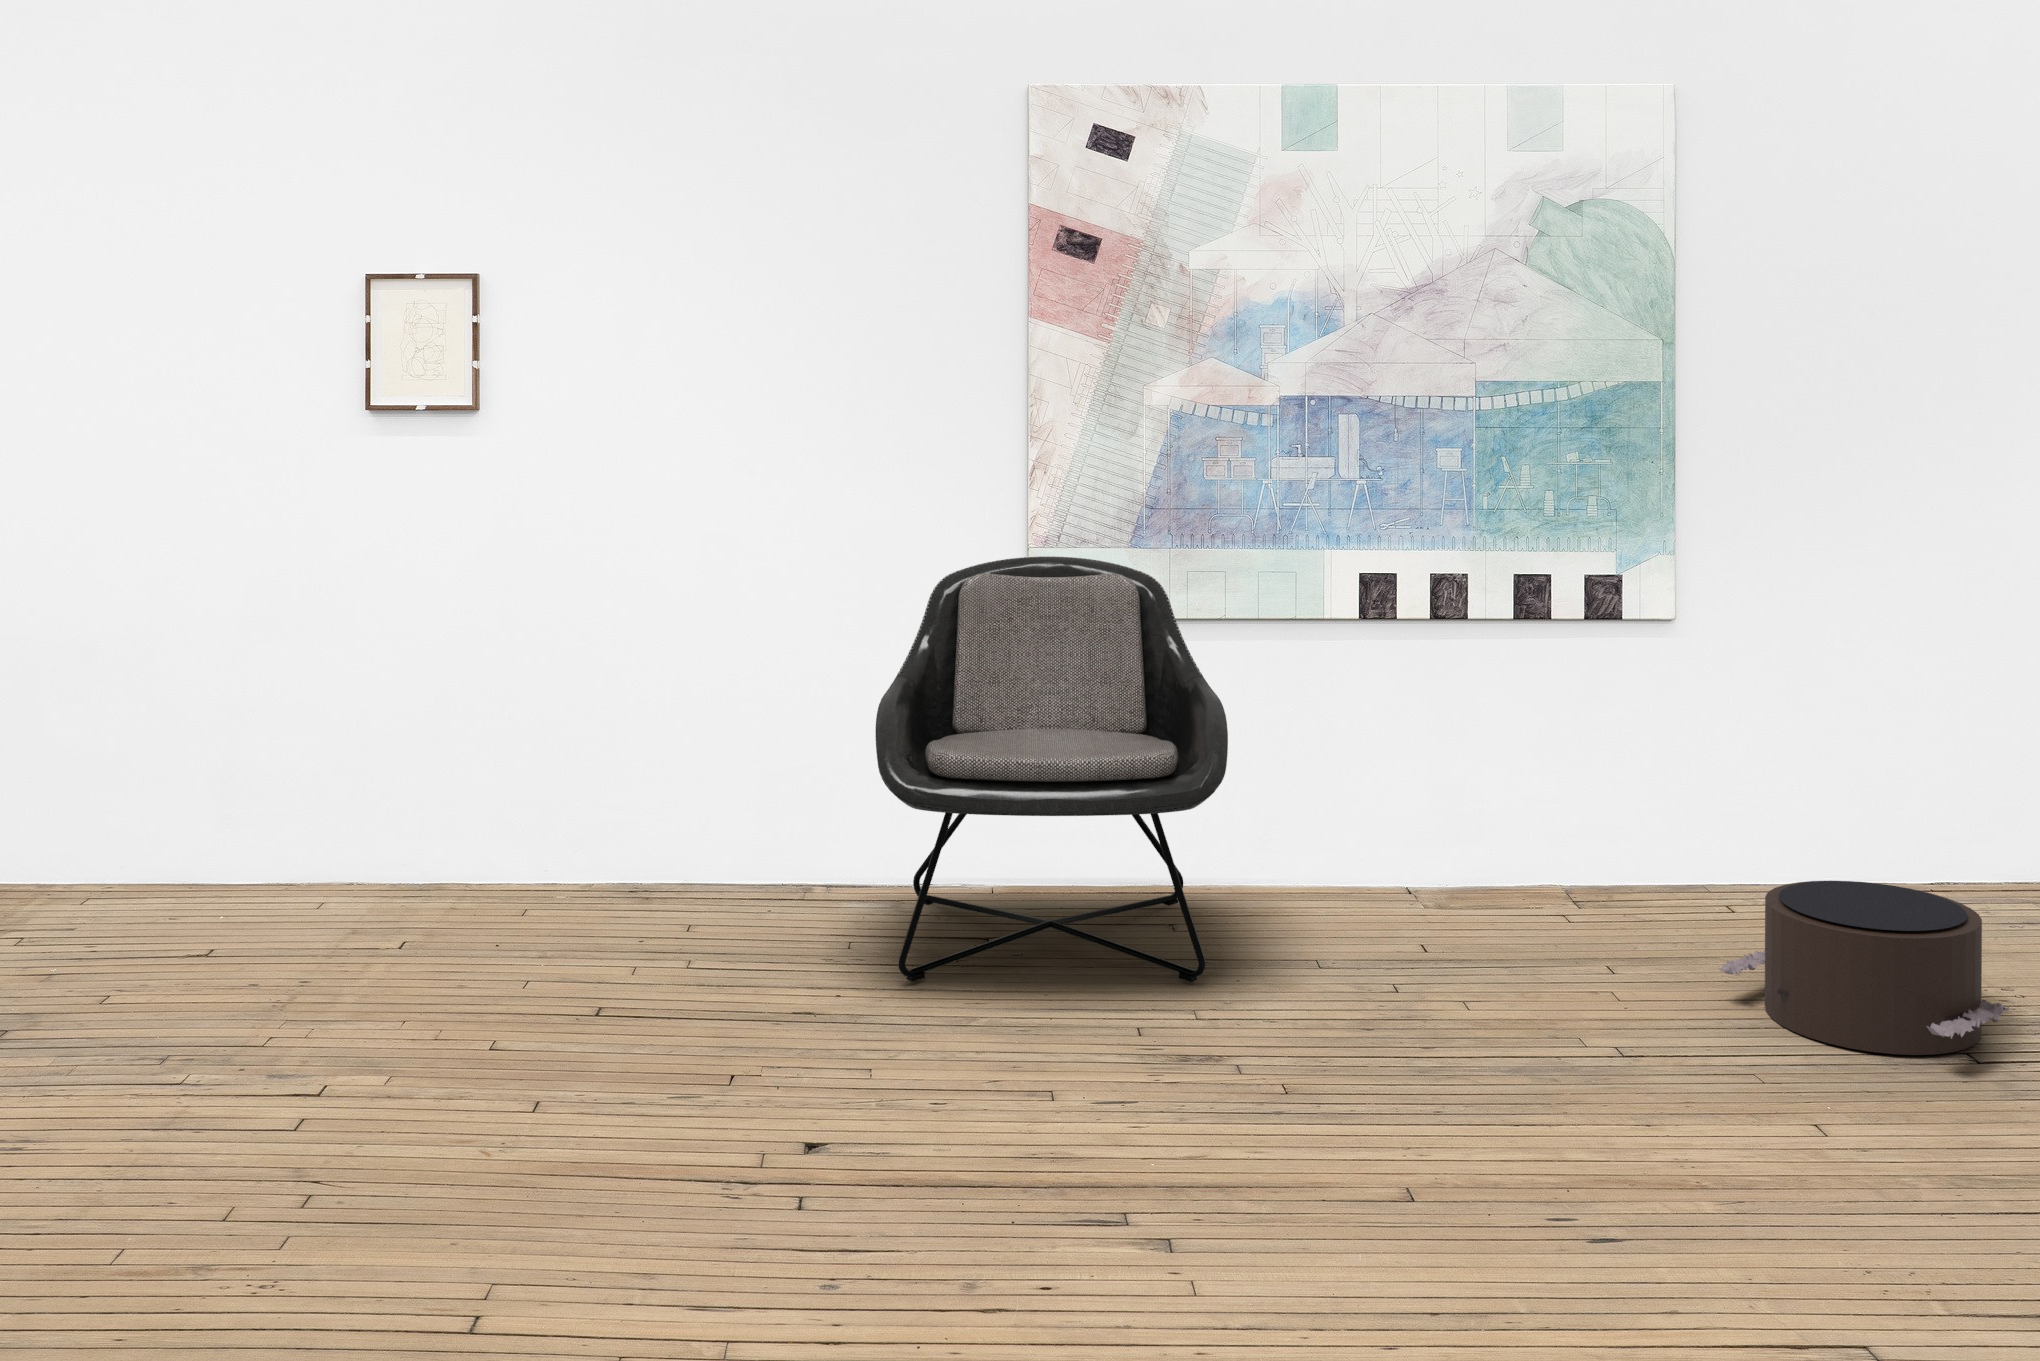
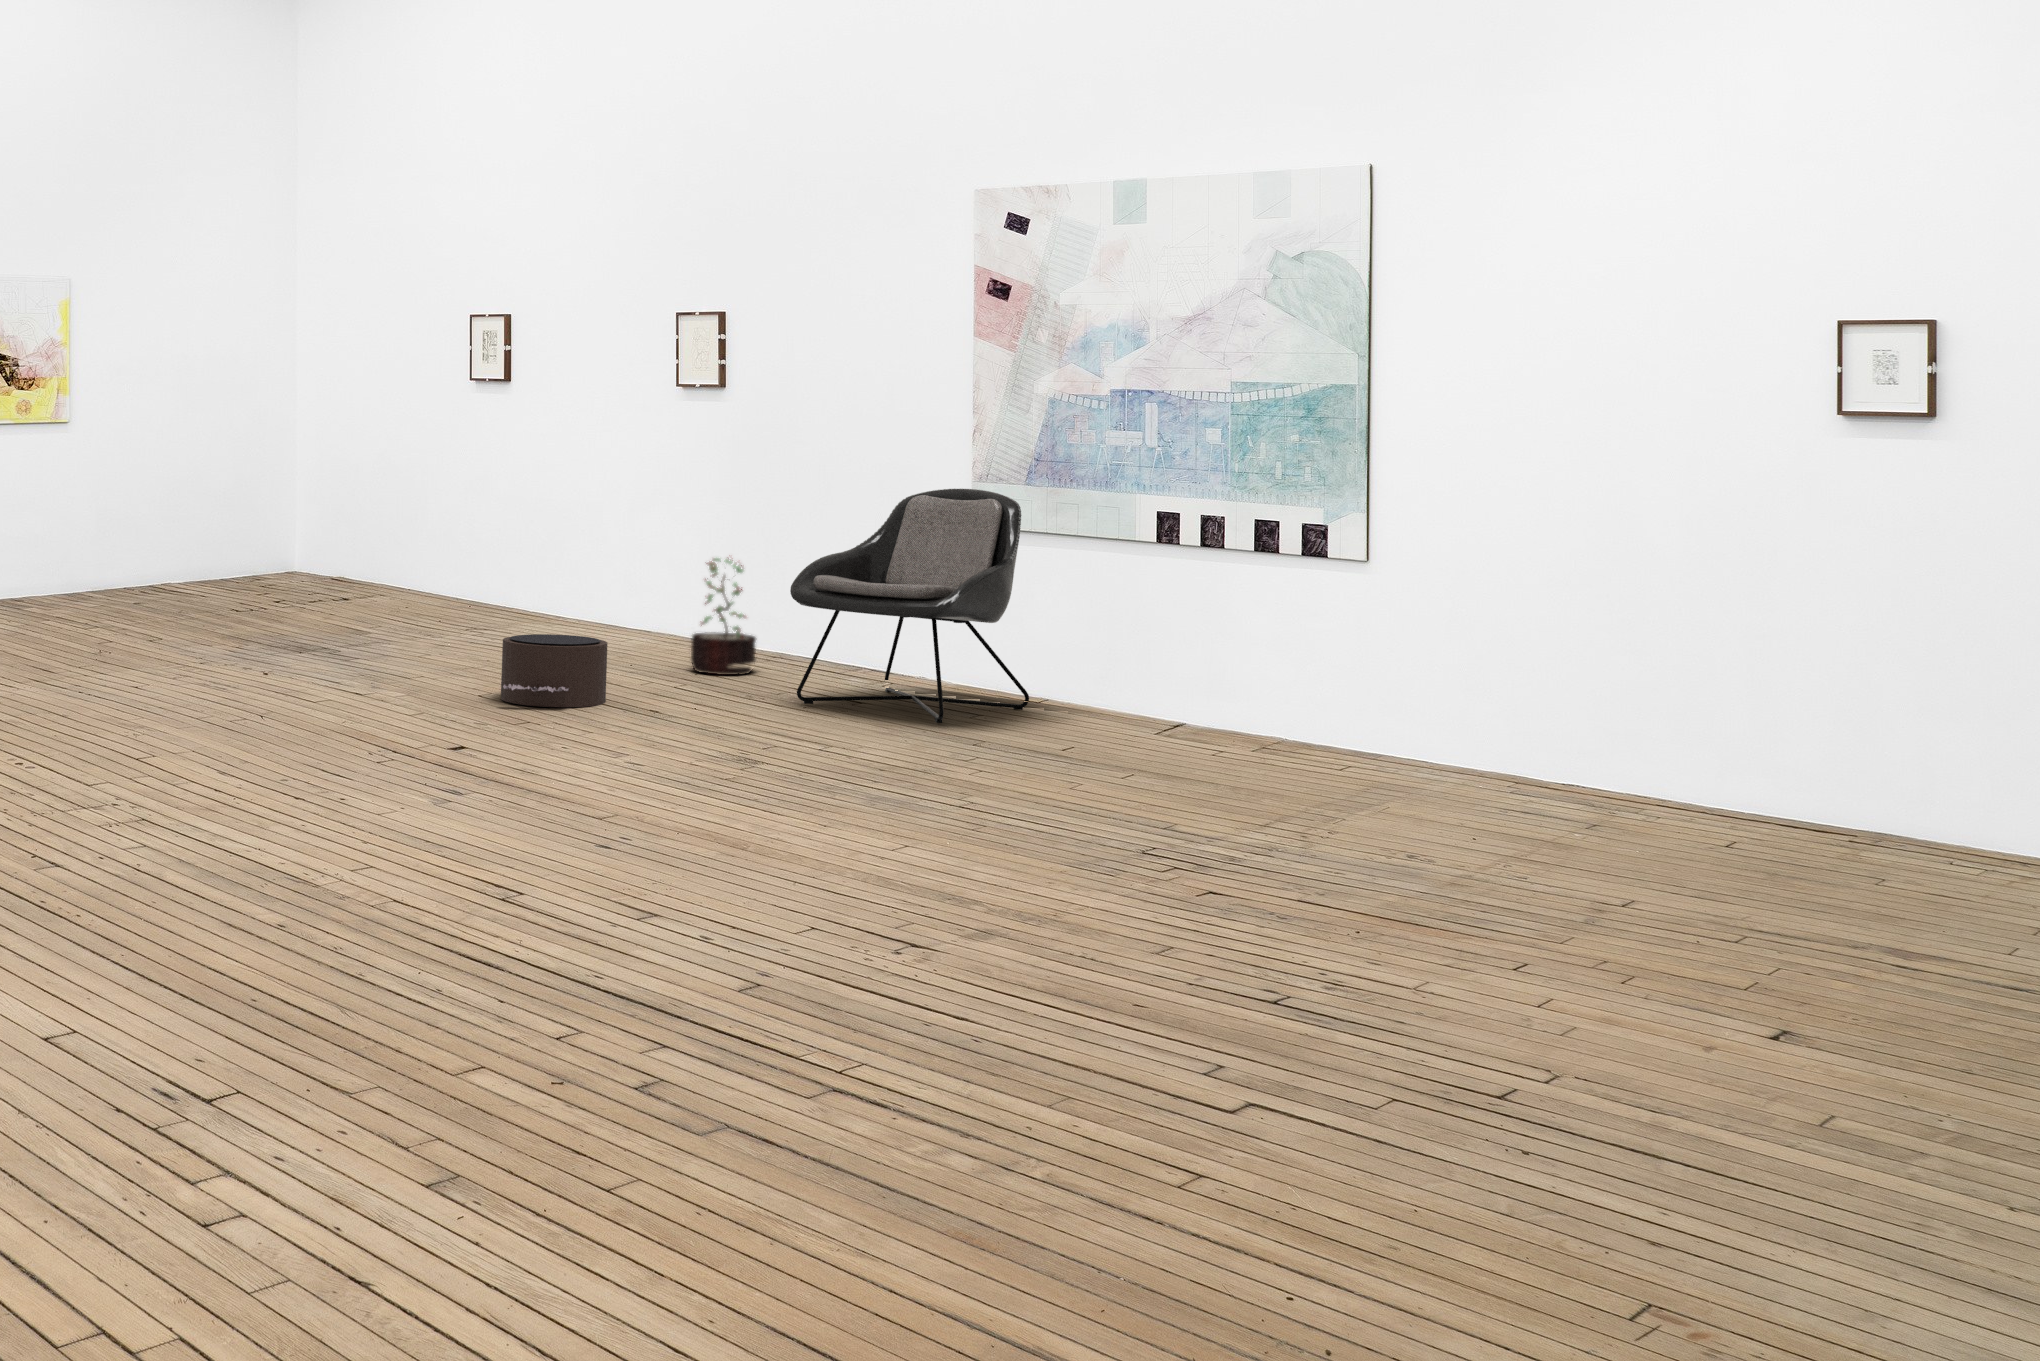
decorative plant: none [521,696,649,924] -> present [691,558,756,675]
pouf: present [1719,881,2009,1055] -> present [501,634,608,707]

